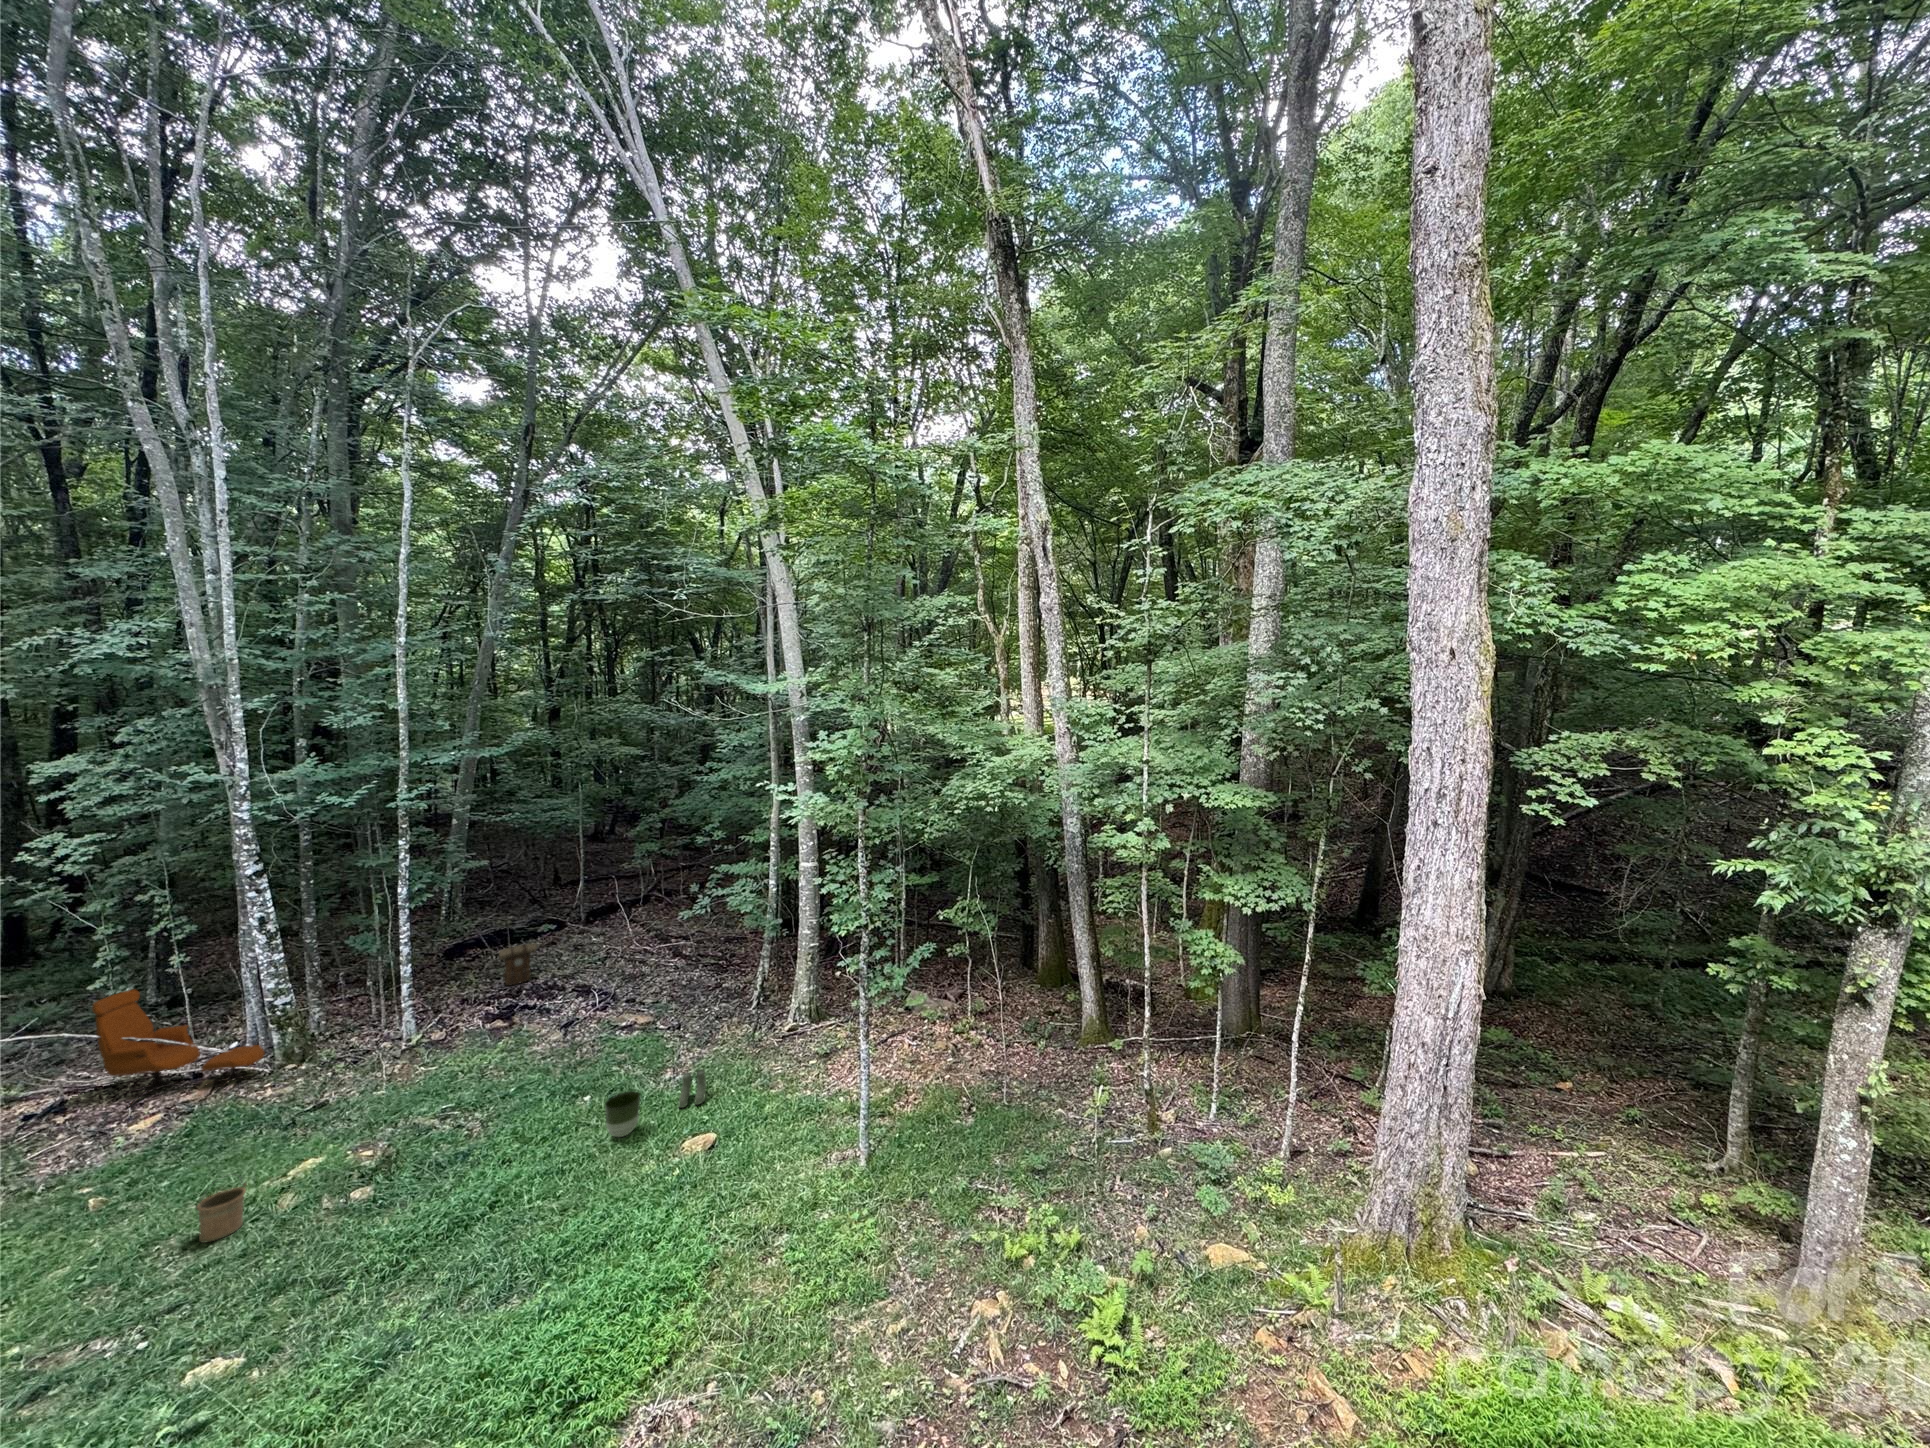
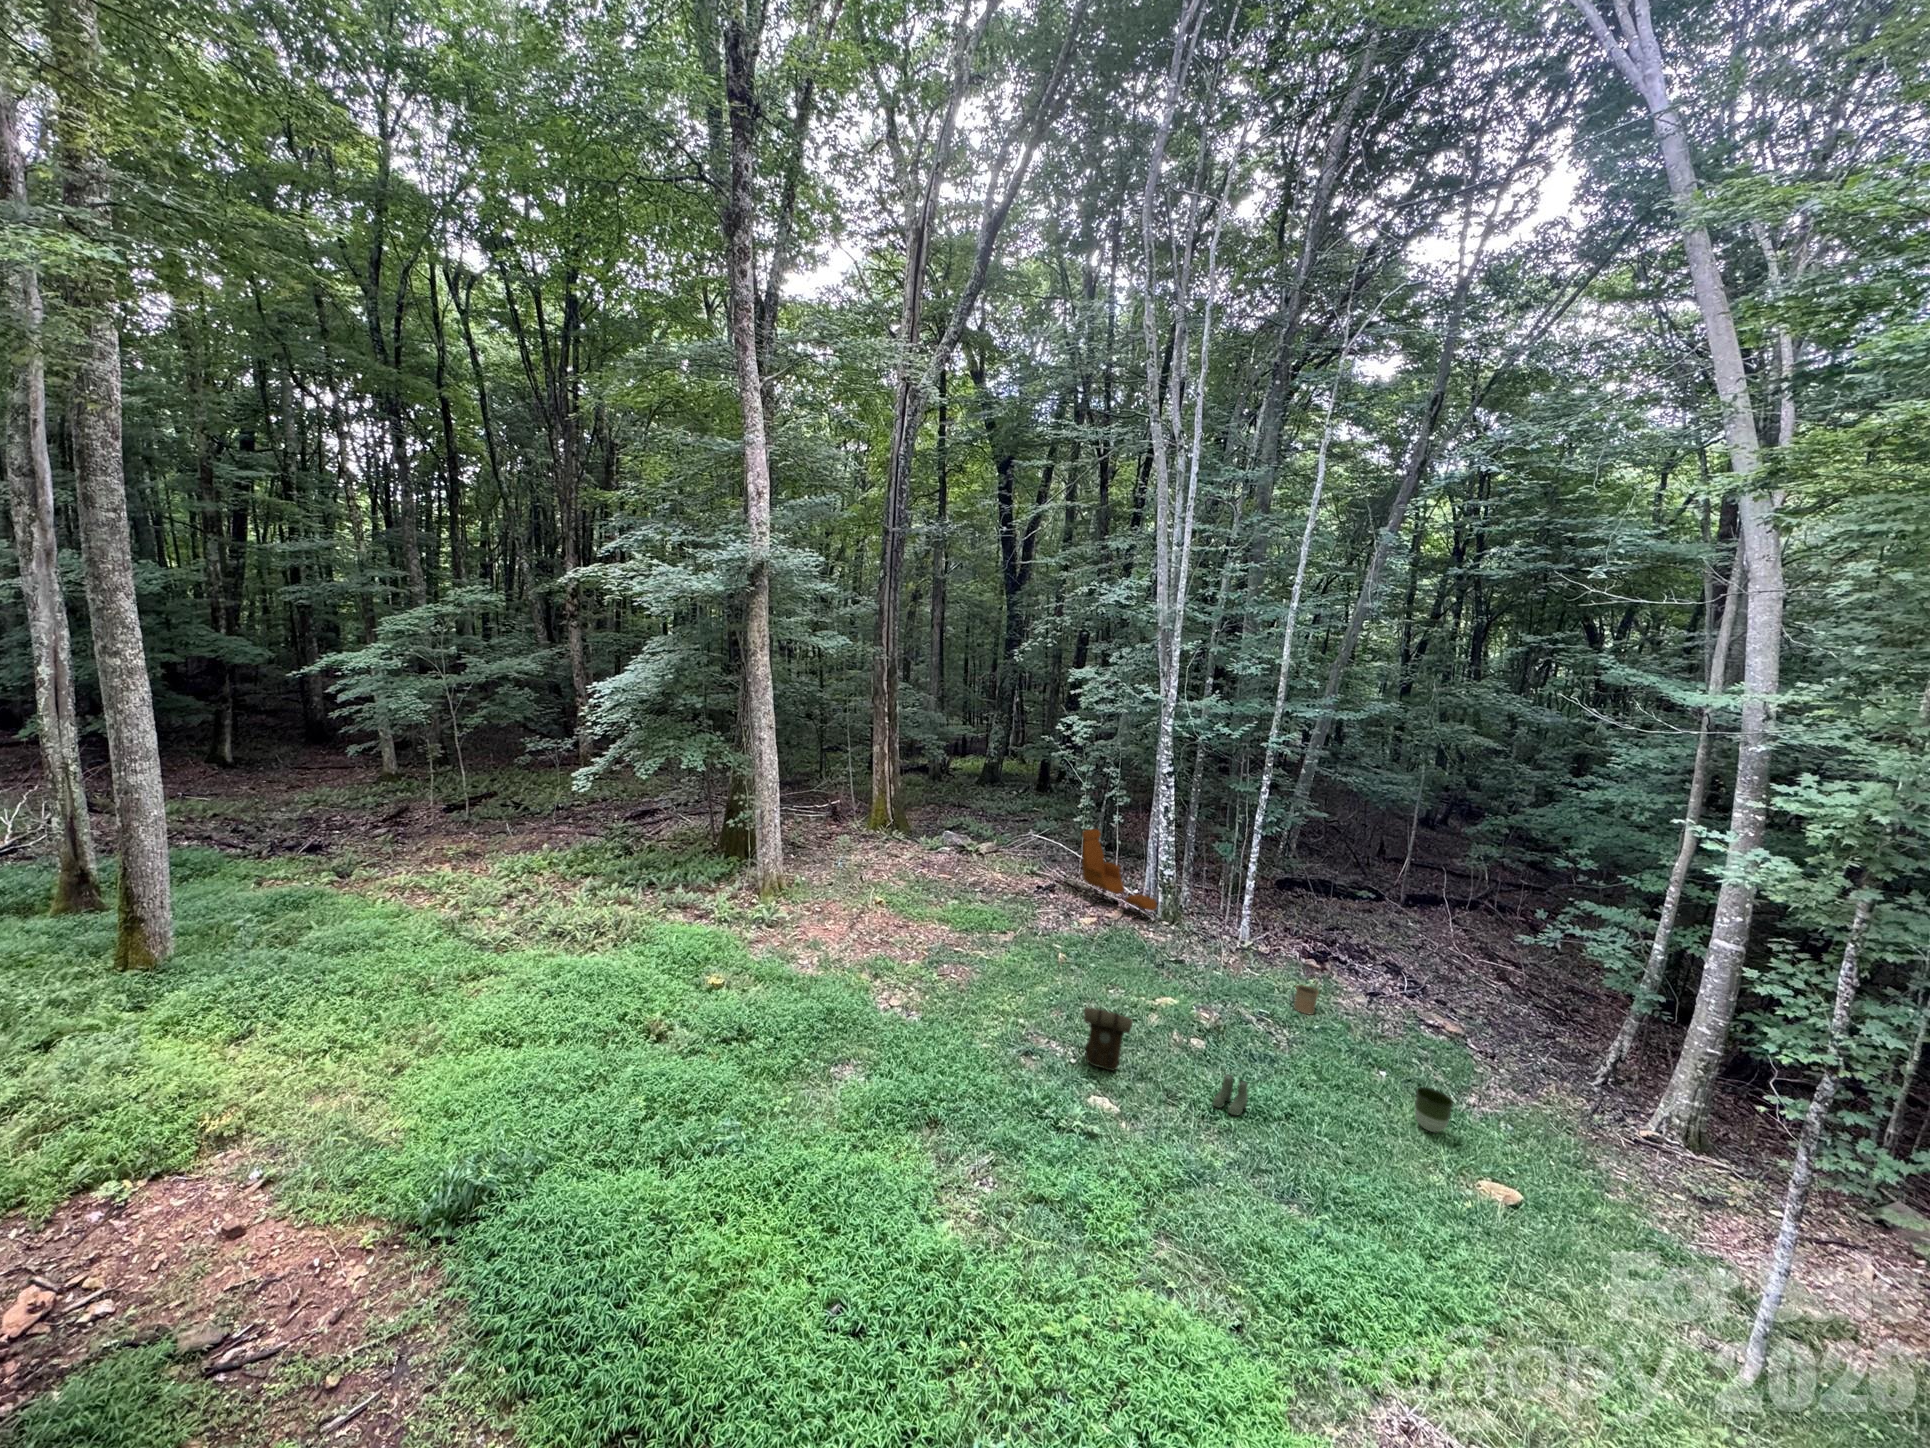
backpack: present [499,943,537,985] -> present [1084,1007,1133,1070]
boots: present [679,1069,706,1108] -> present [1213,1074,1248,1115]
bucket: present [196,1177,246,1242] -> present [1294,985,1318,1015]

